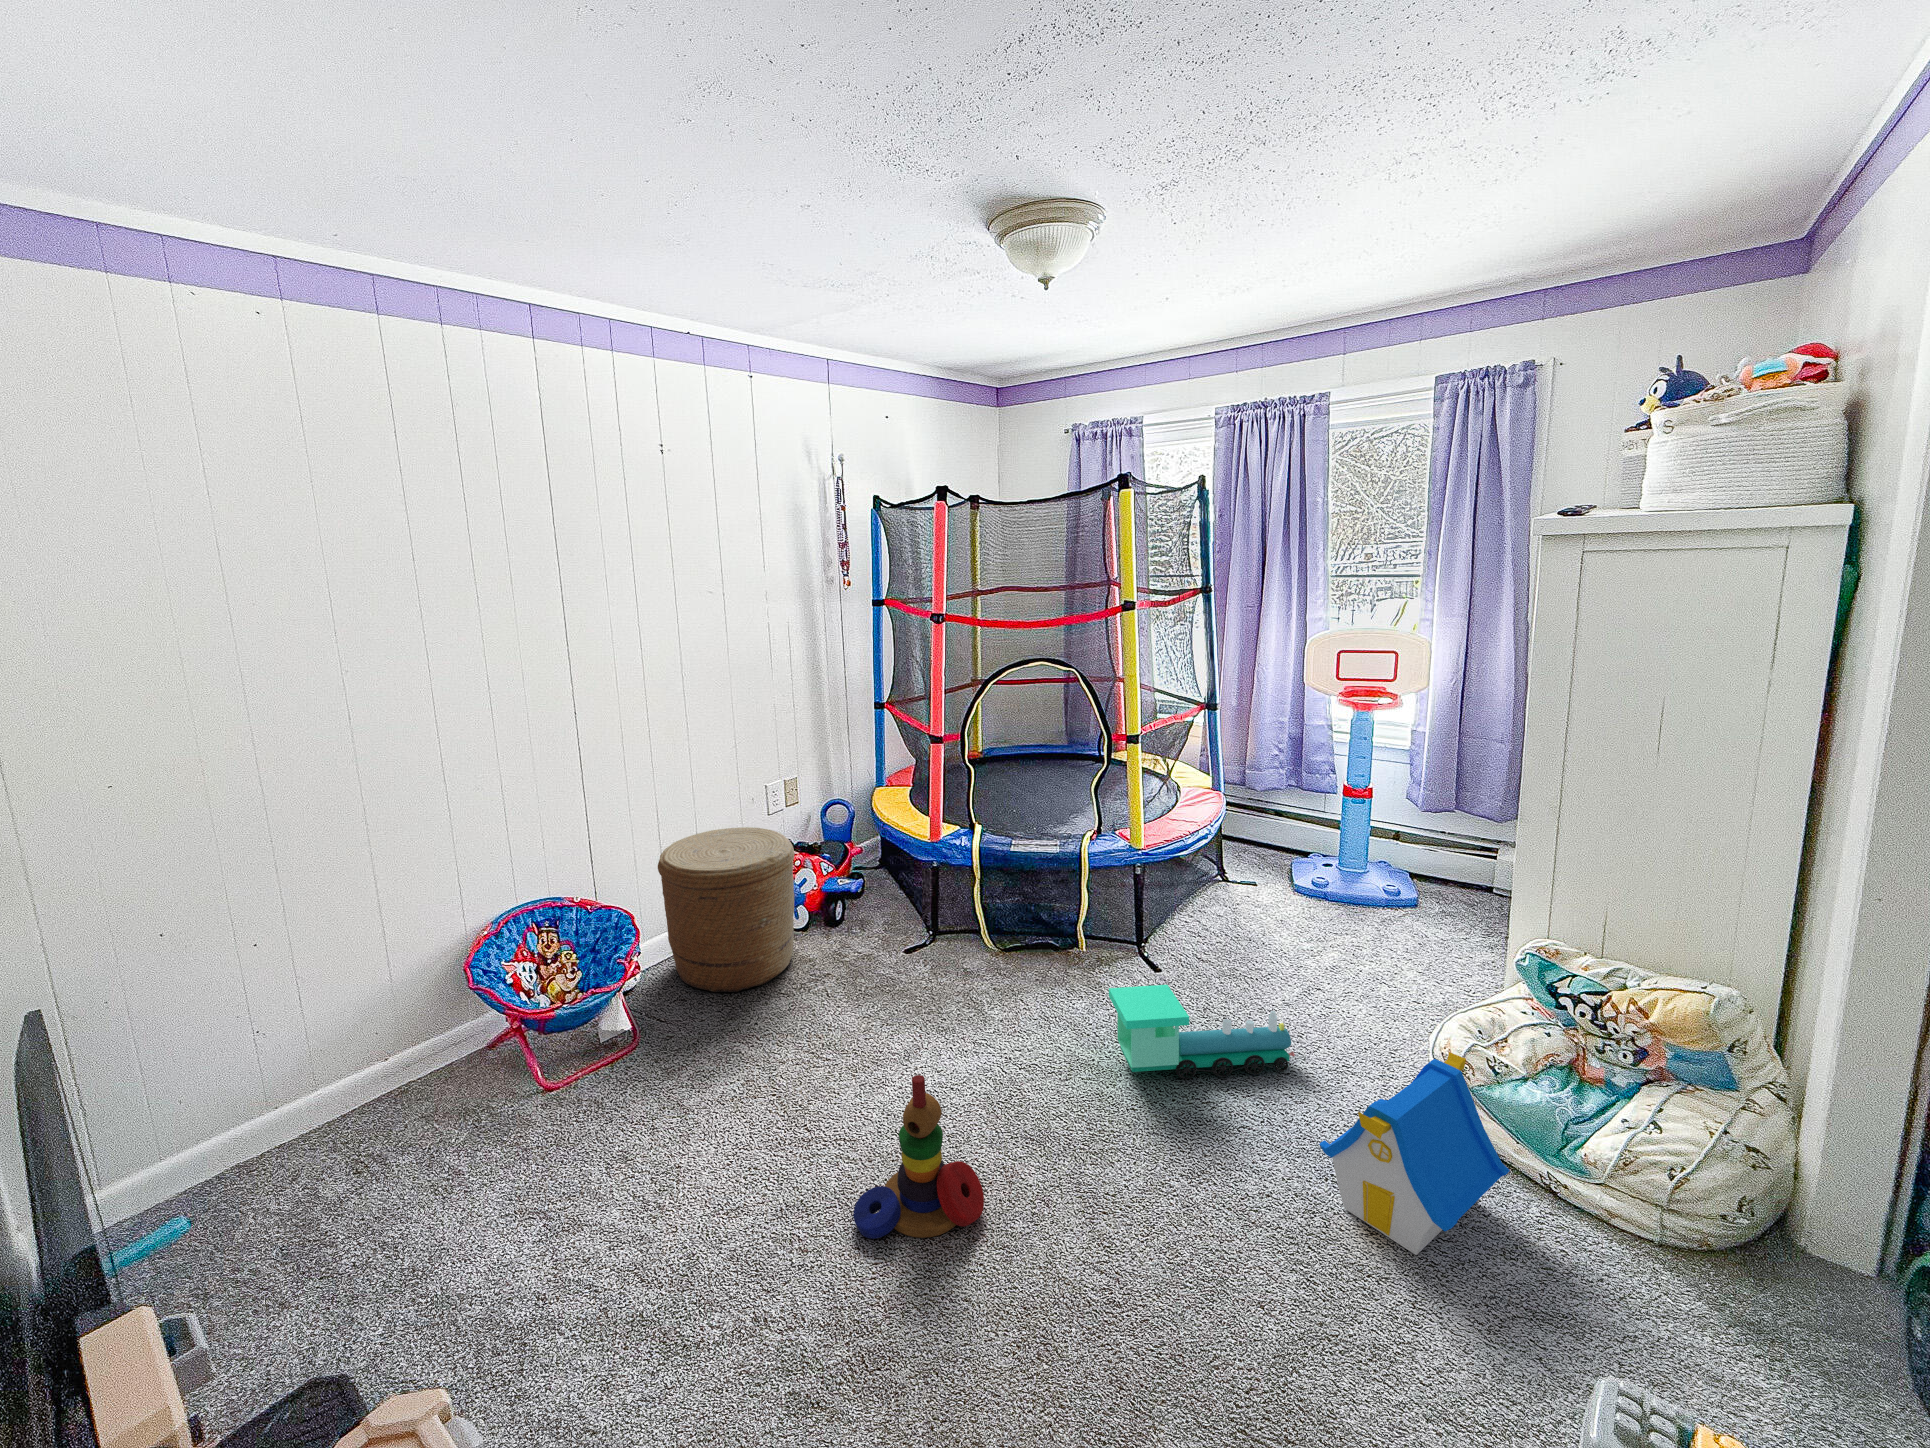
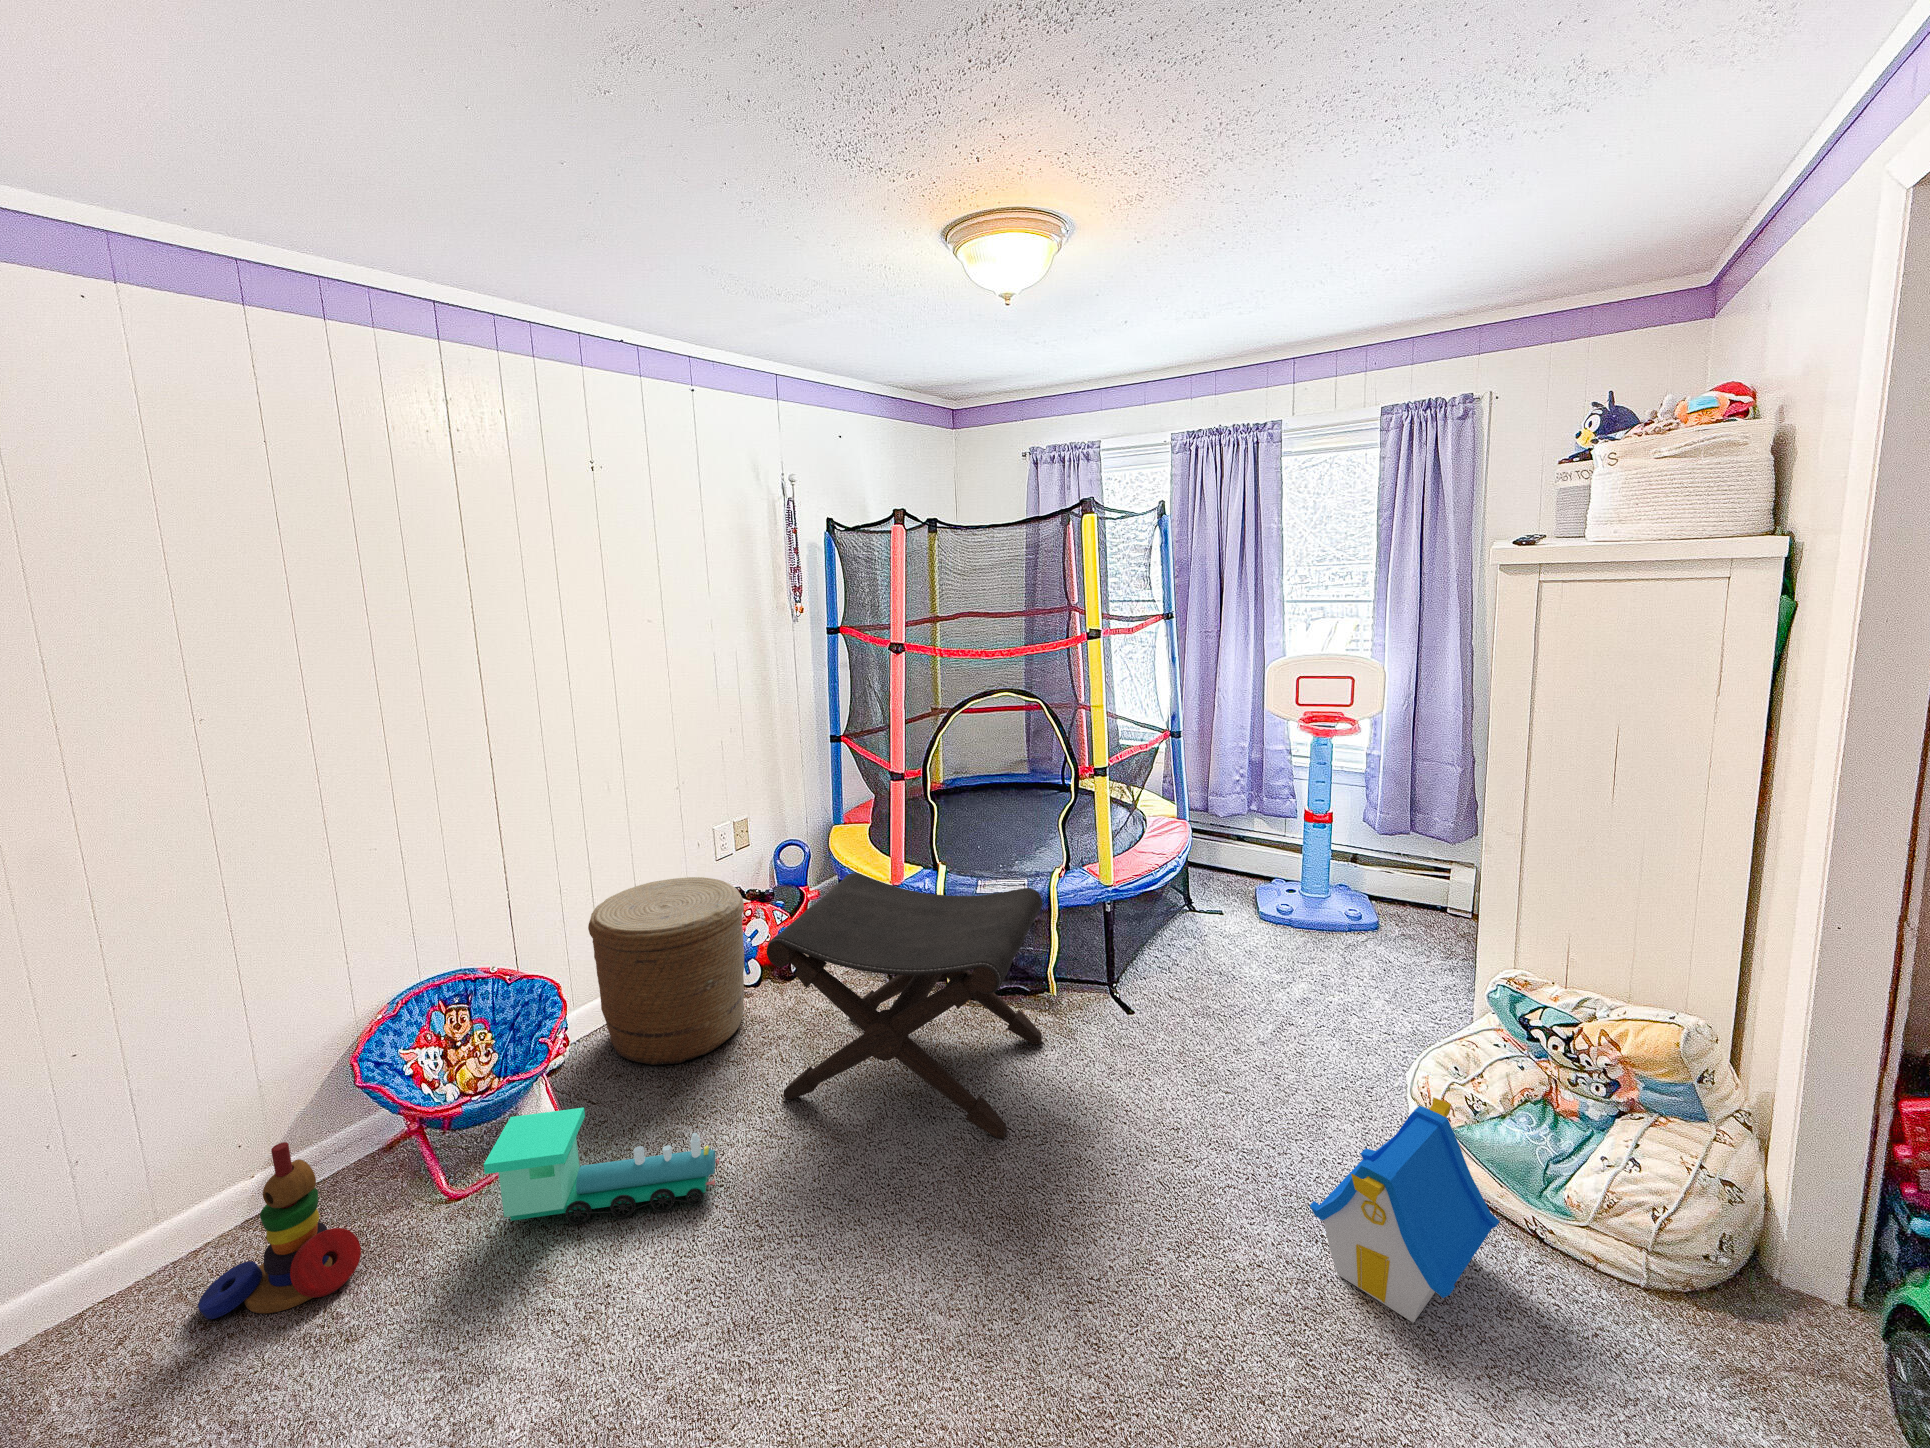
footstool: none [815,828,1072,1072] -> present [767,873,1042,1138]
toy train: present [1109,985,1295,1079] -> present [484,1107,719,1224]
stacking toy: present [853,1075,984,1239] -> present [198,1142,361,1319]

